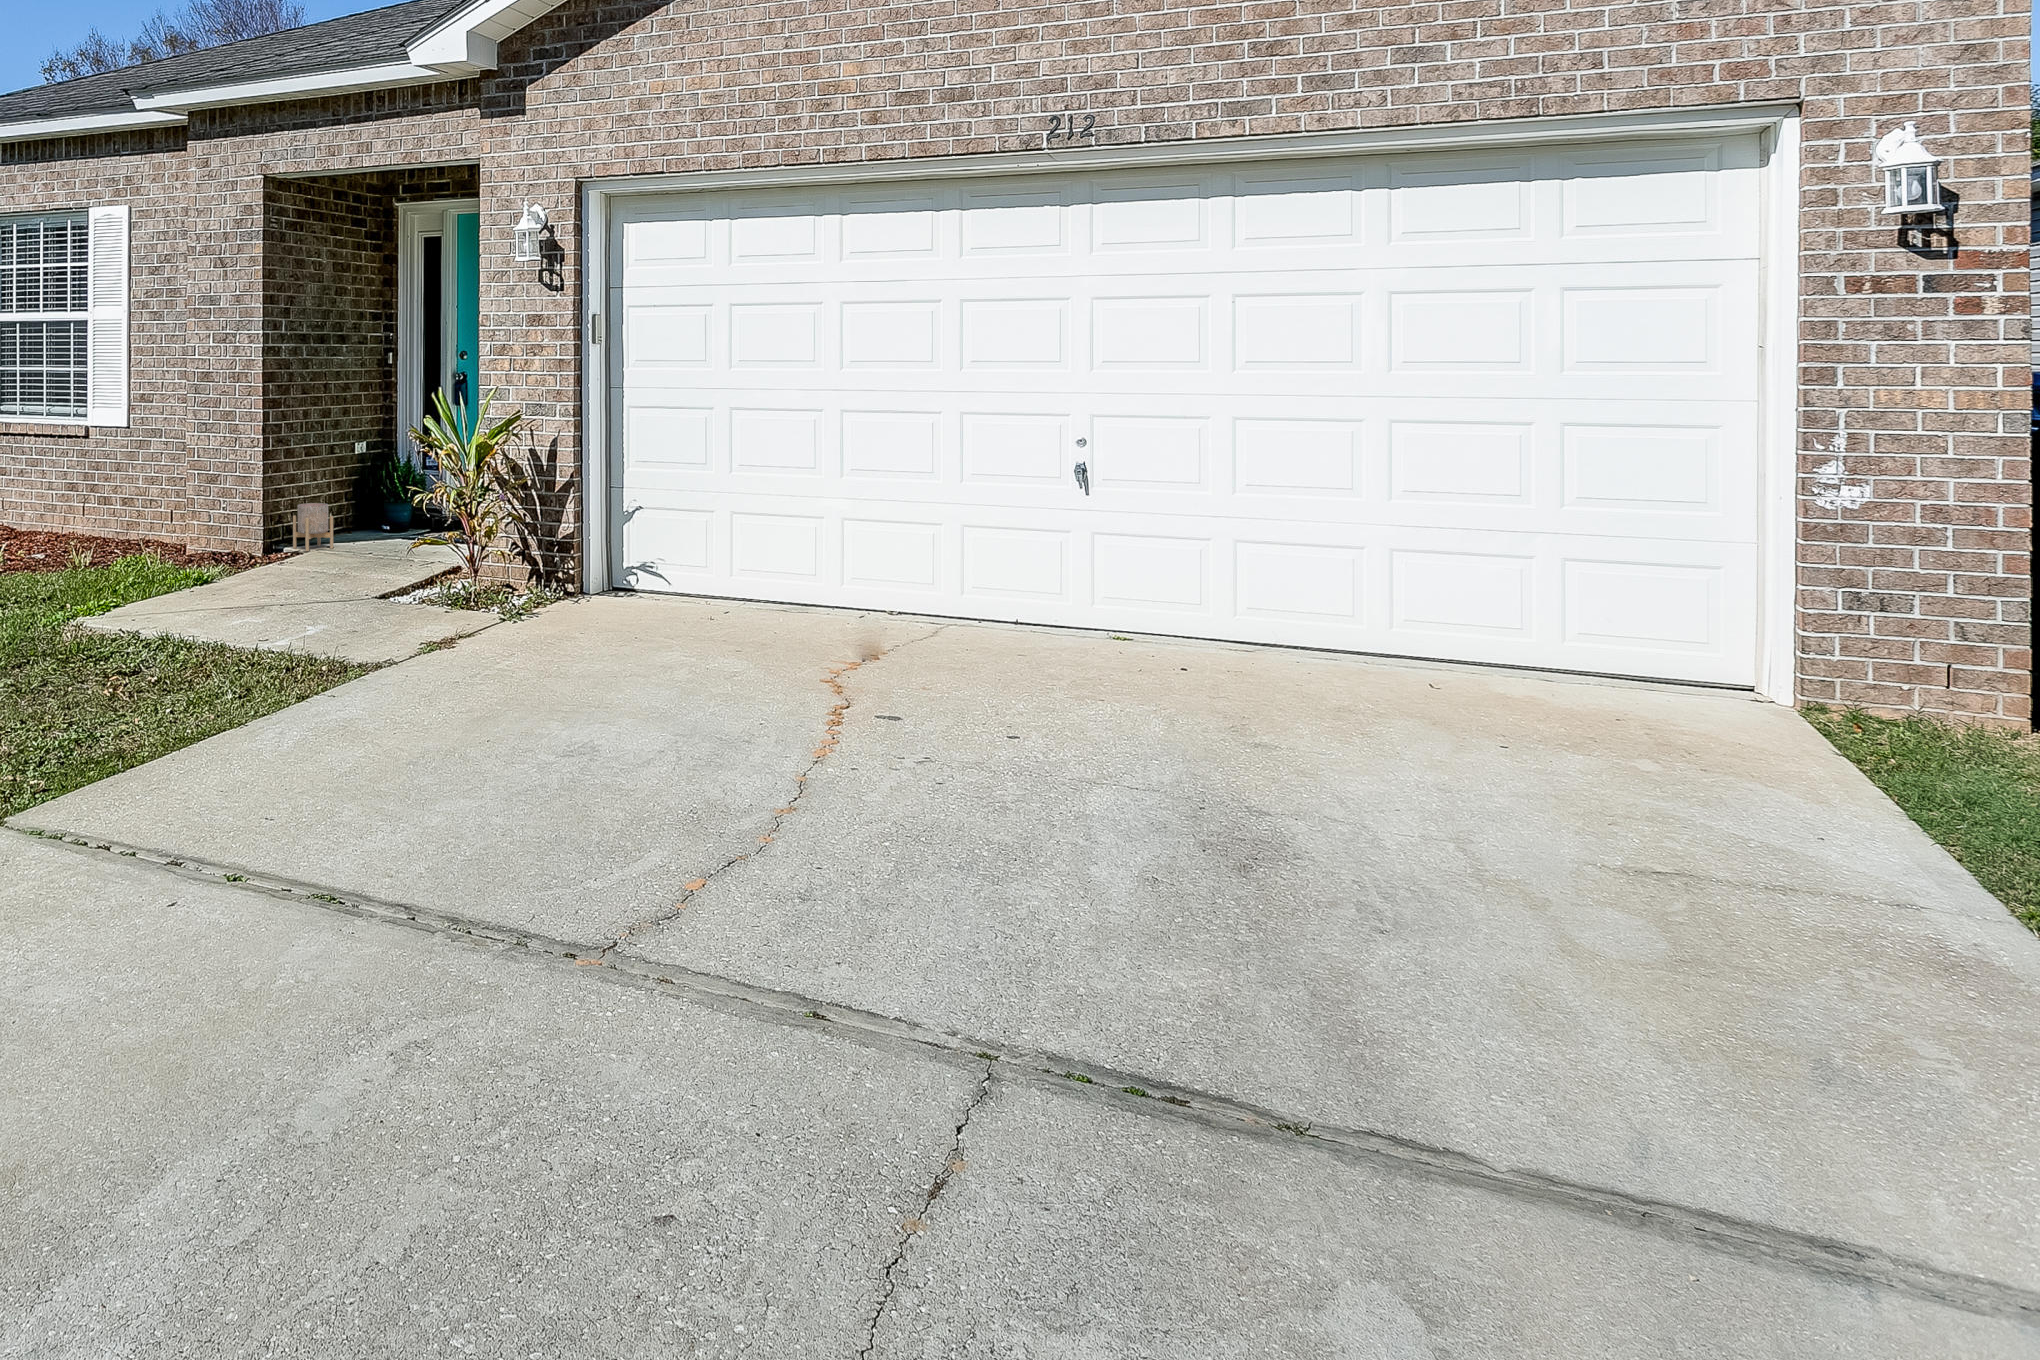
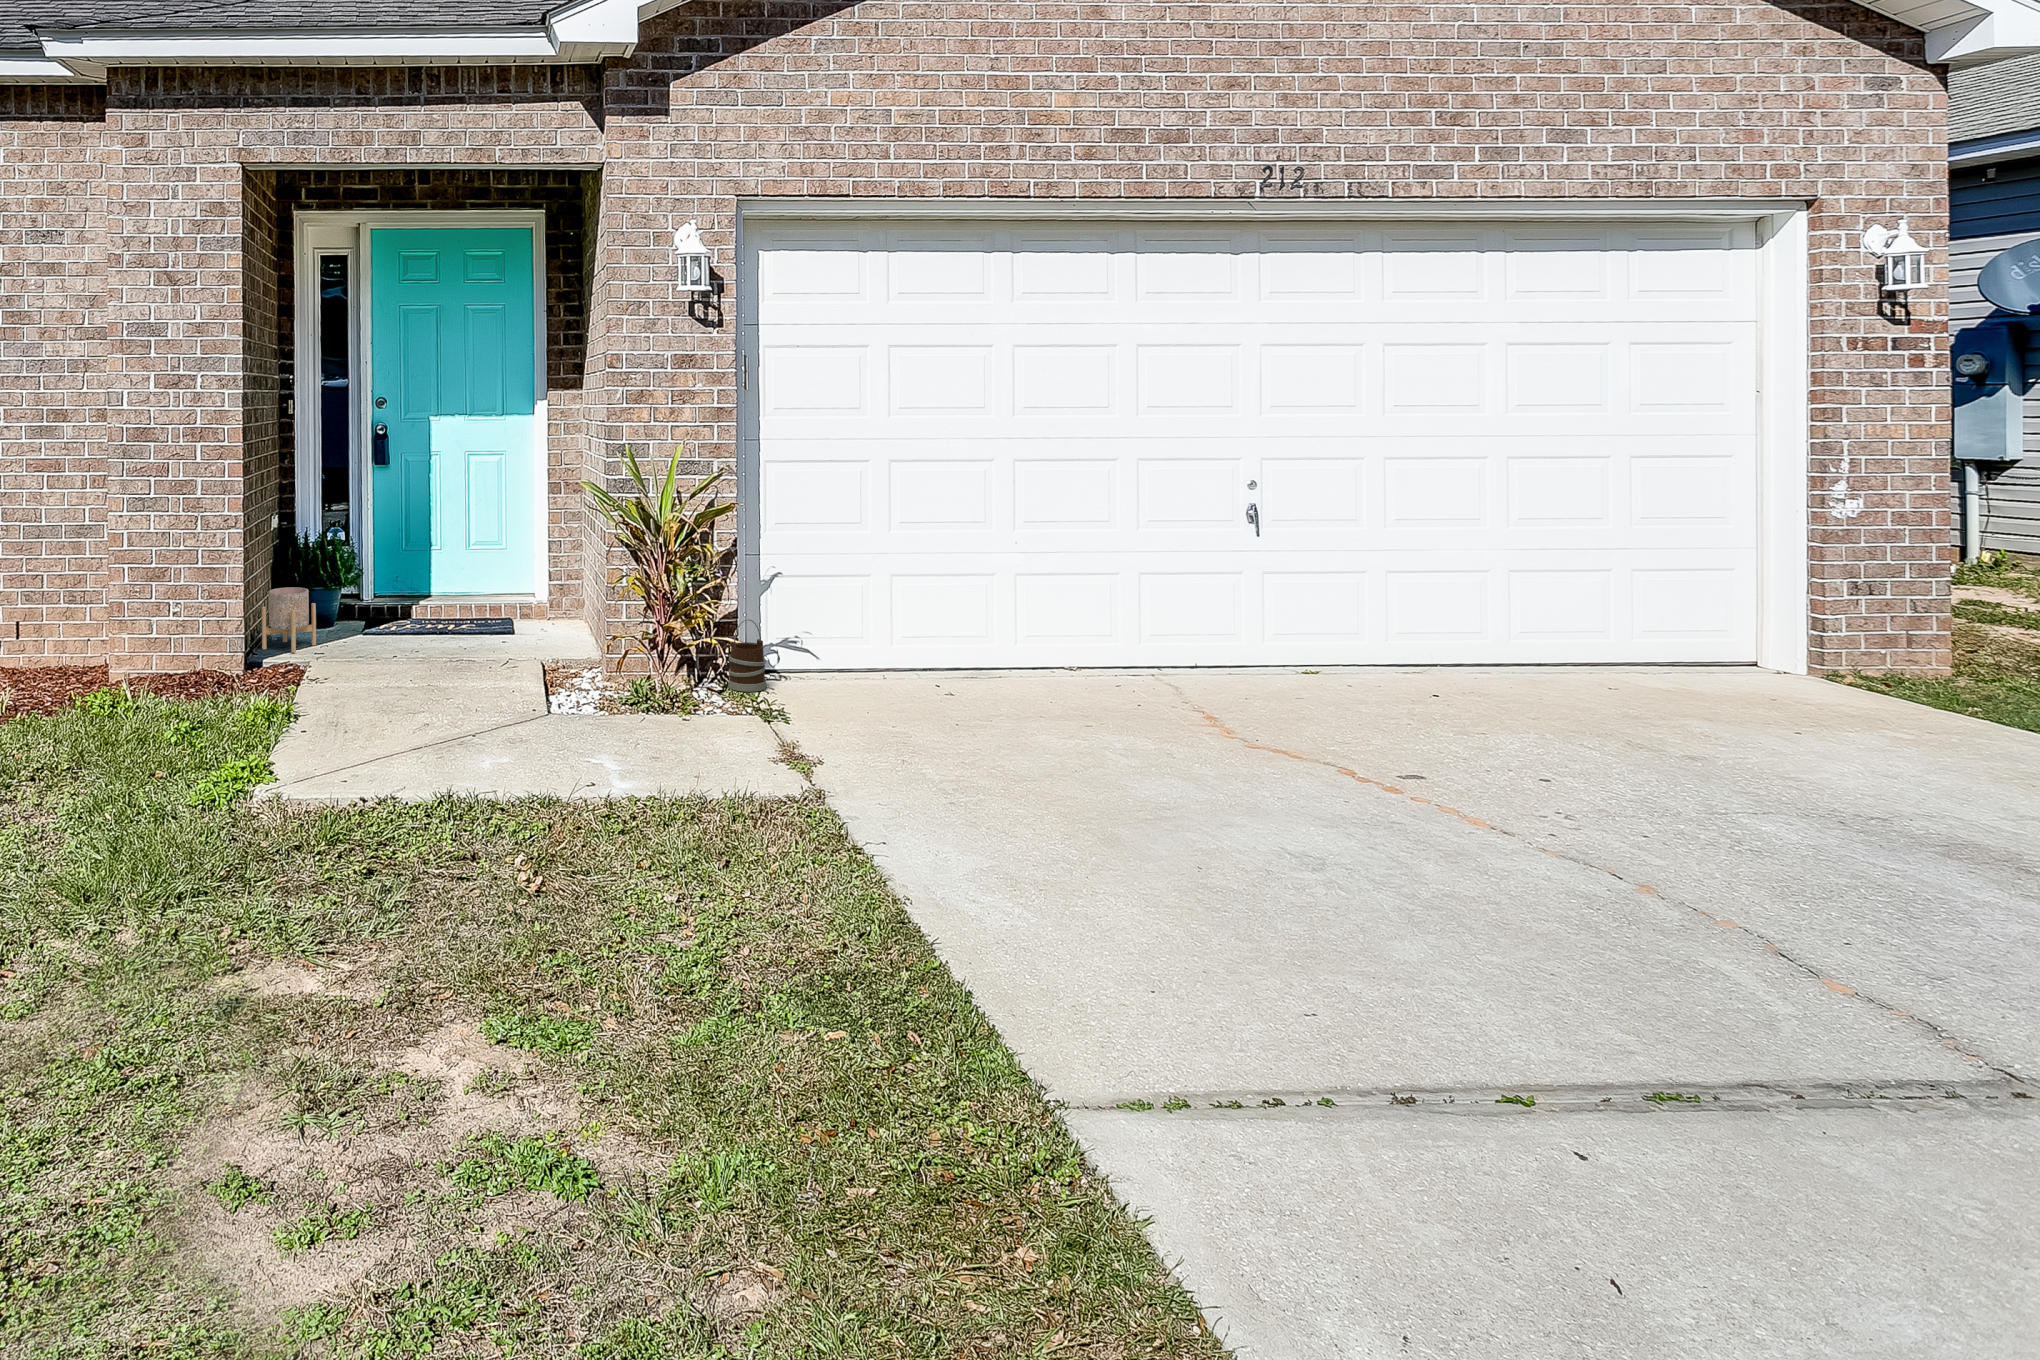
wooden bucket: none [552,540,585,601] -> present [728,619,766,692]

